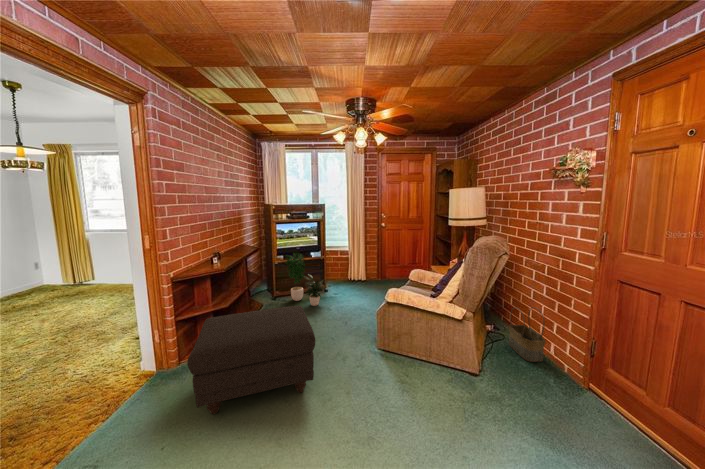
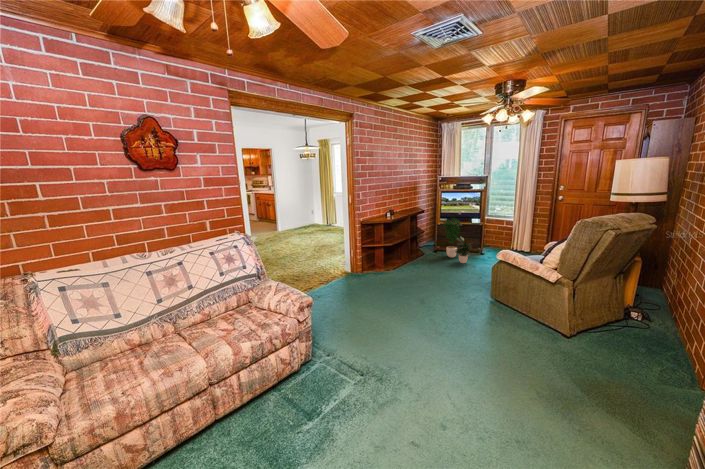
ottoman: present [188,306,315,414] -> none [359,246,433,300]
basket: present [509,307,546,361] -> none [638,292,679,352]

